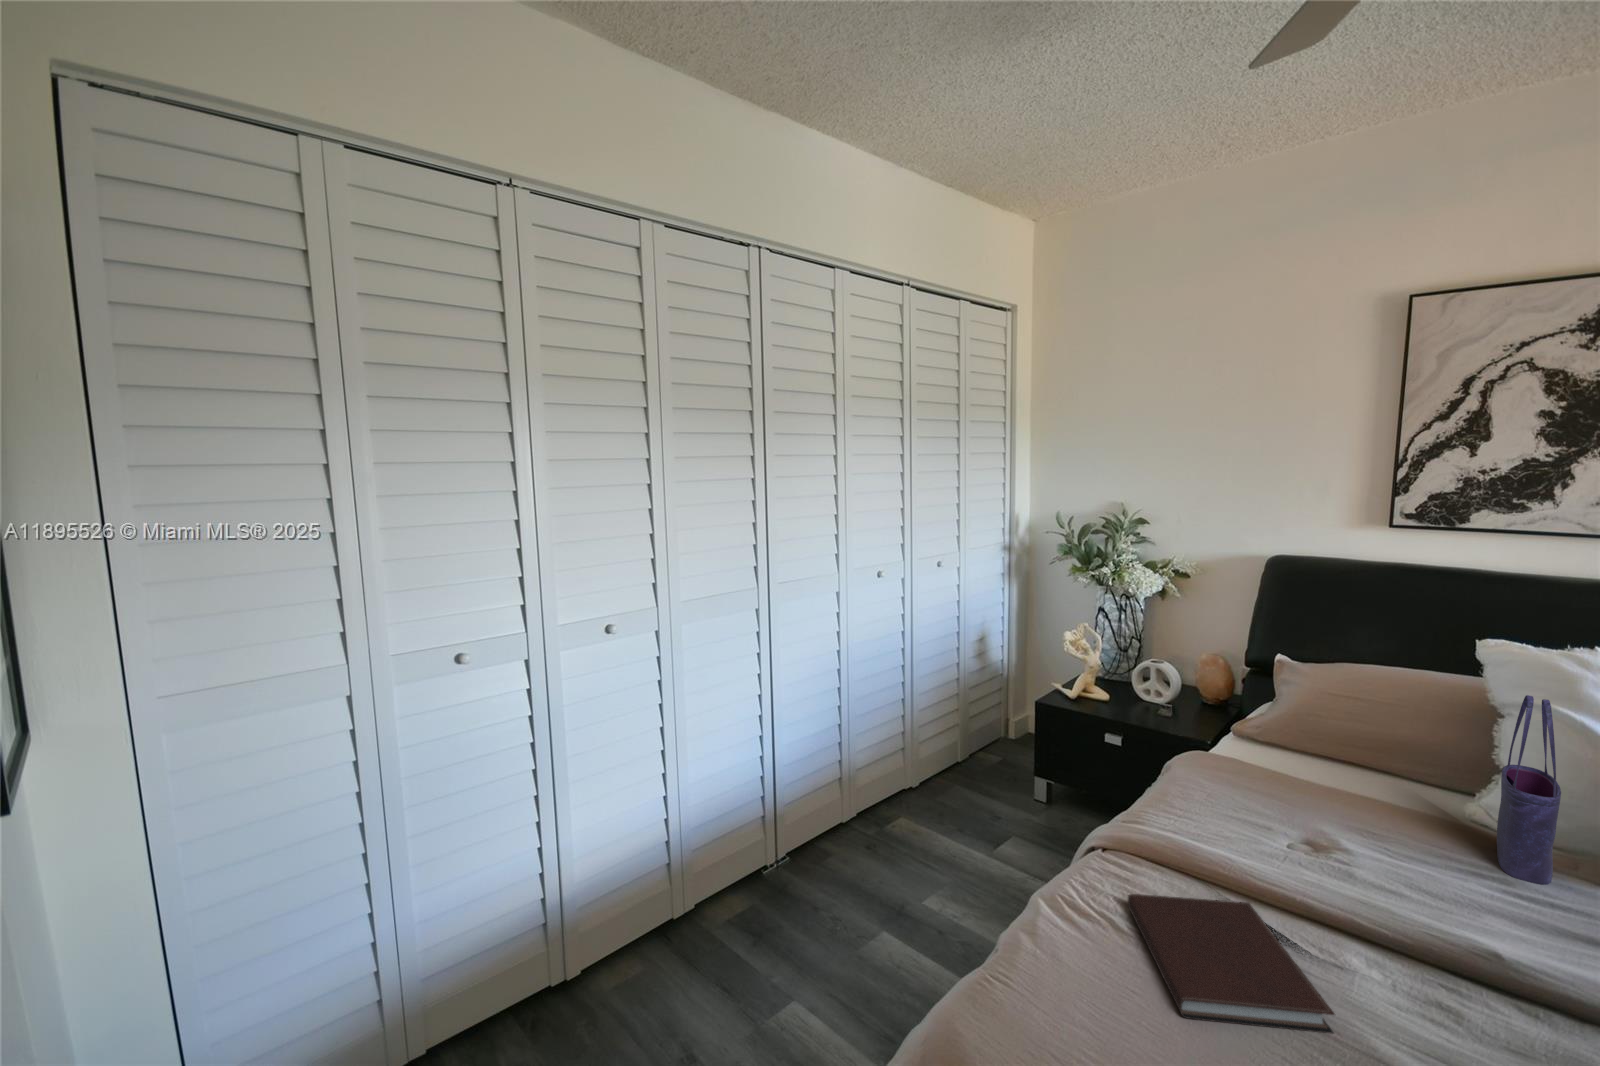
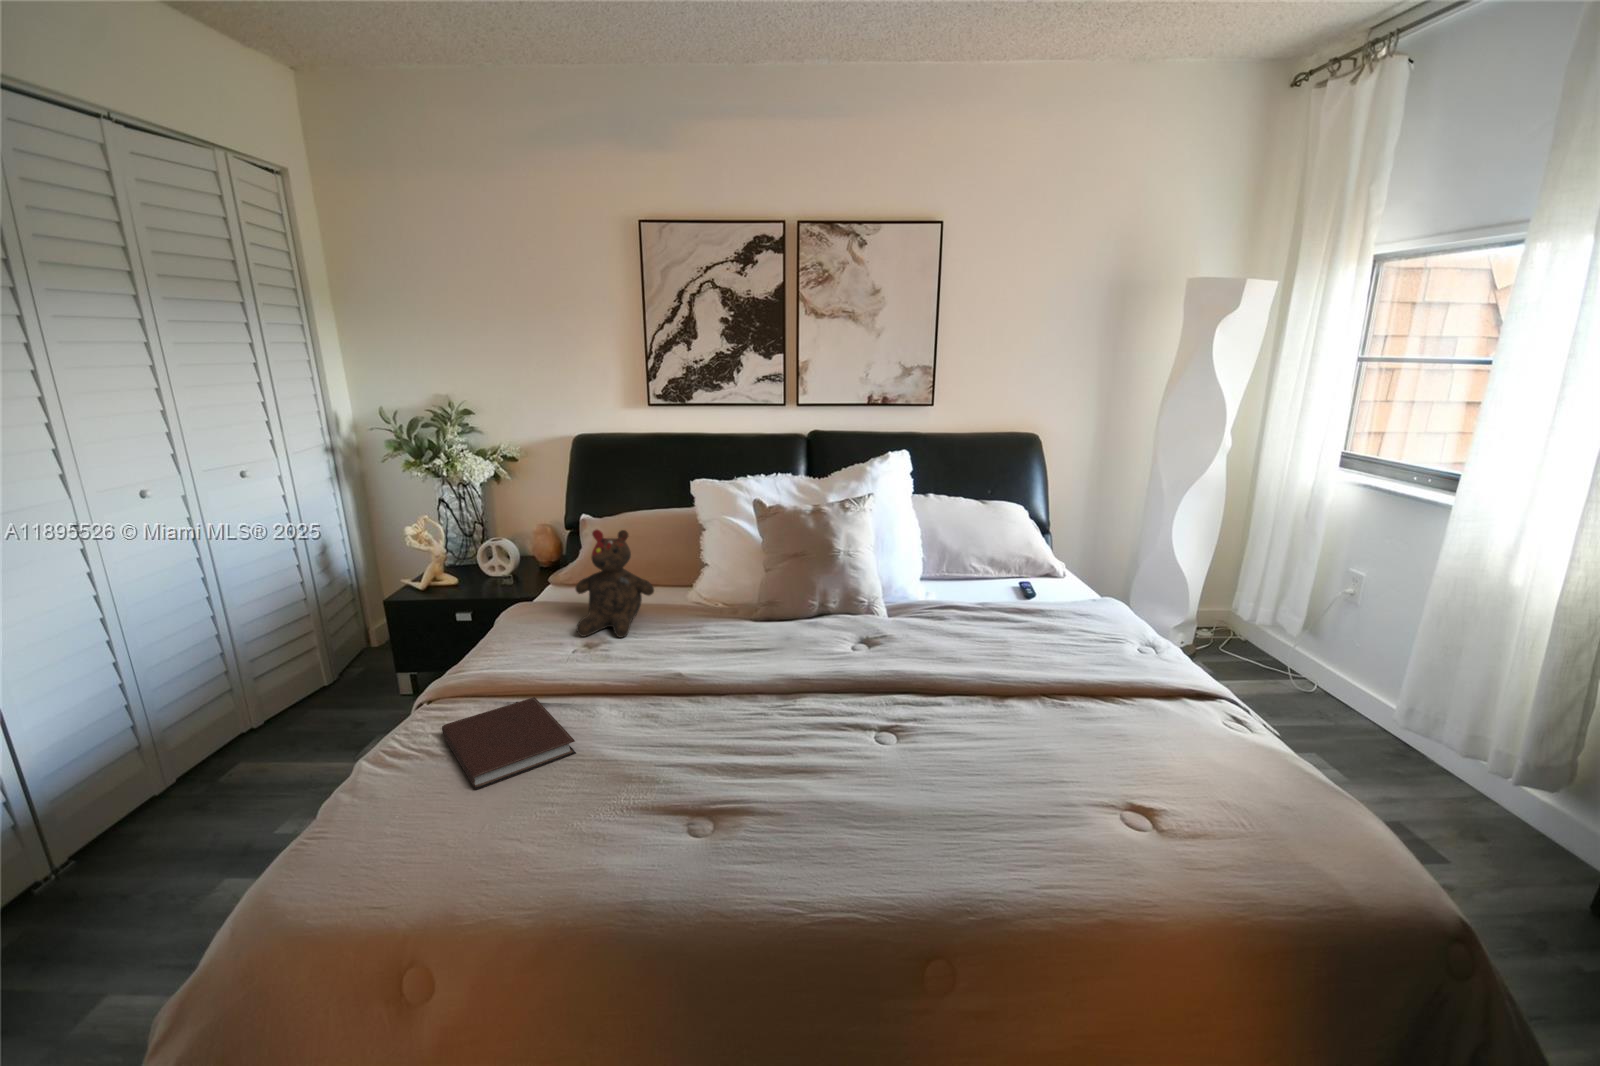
teddy bear: none [1287,688,1426,850] -> present [576,530,654,638]
tote bag: present [1497,695,1561,885] -> none [689,511,717,627]

